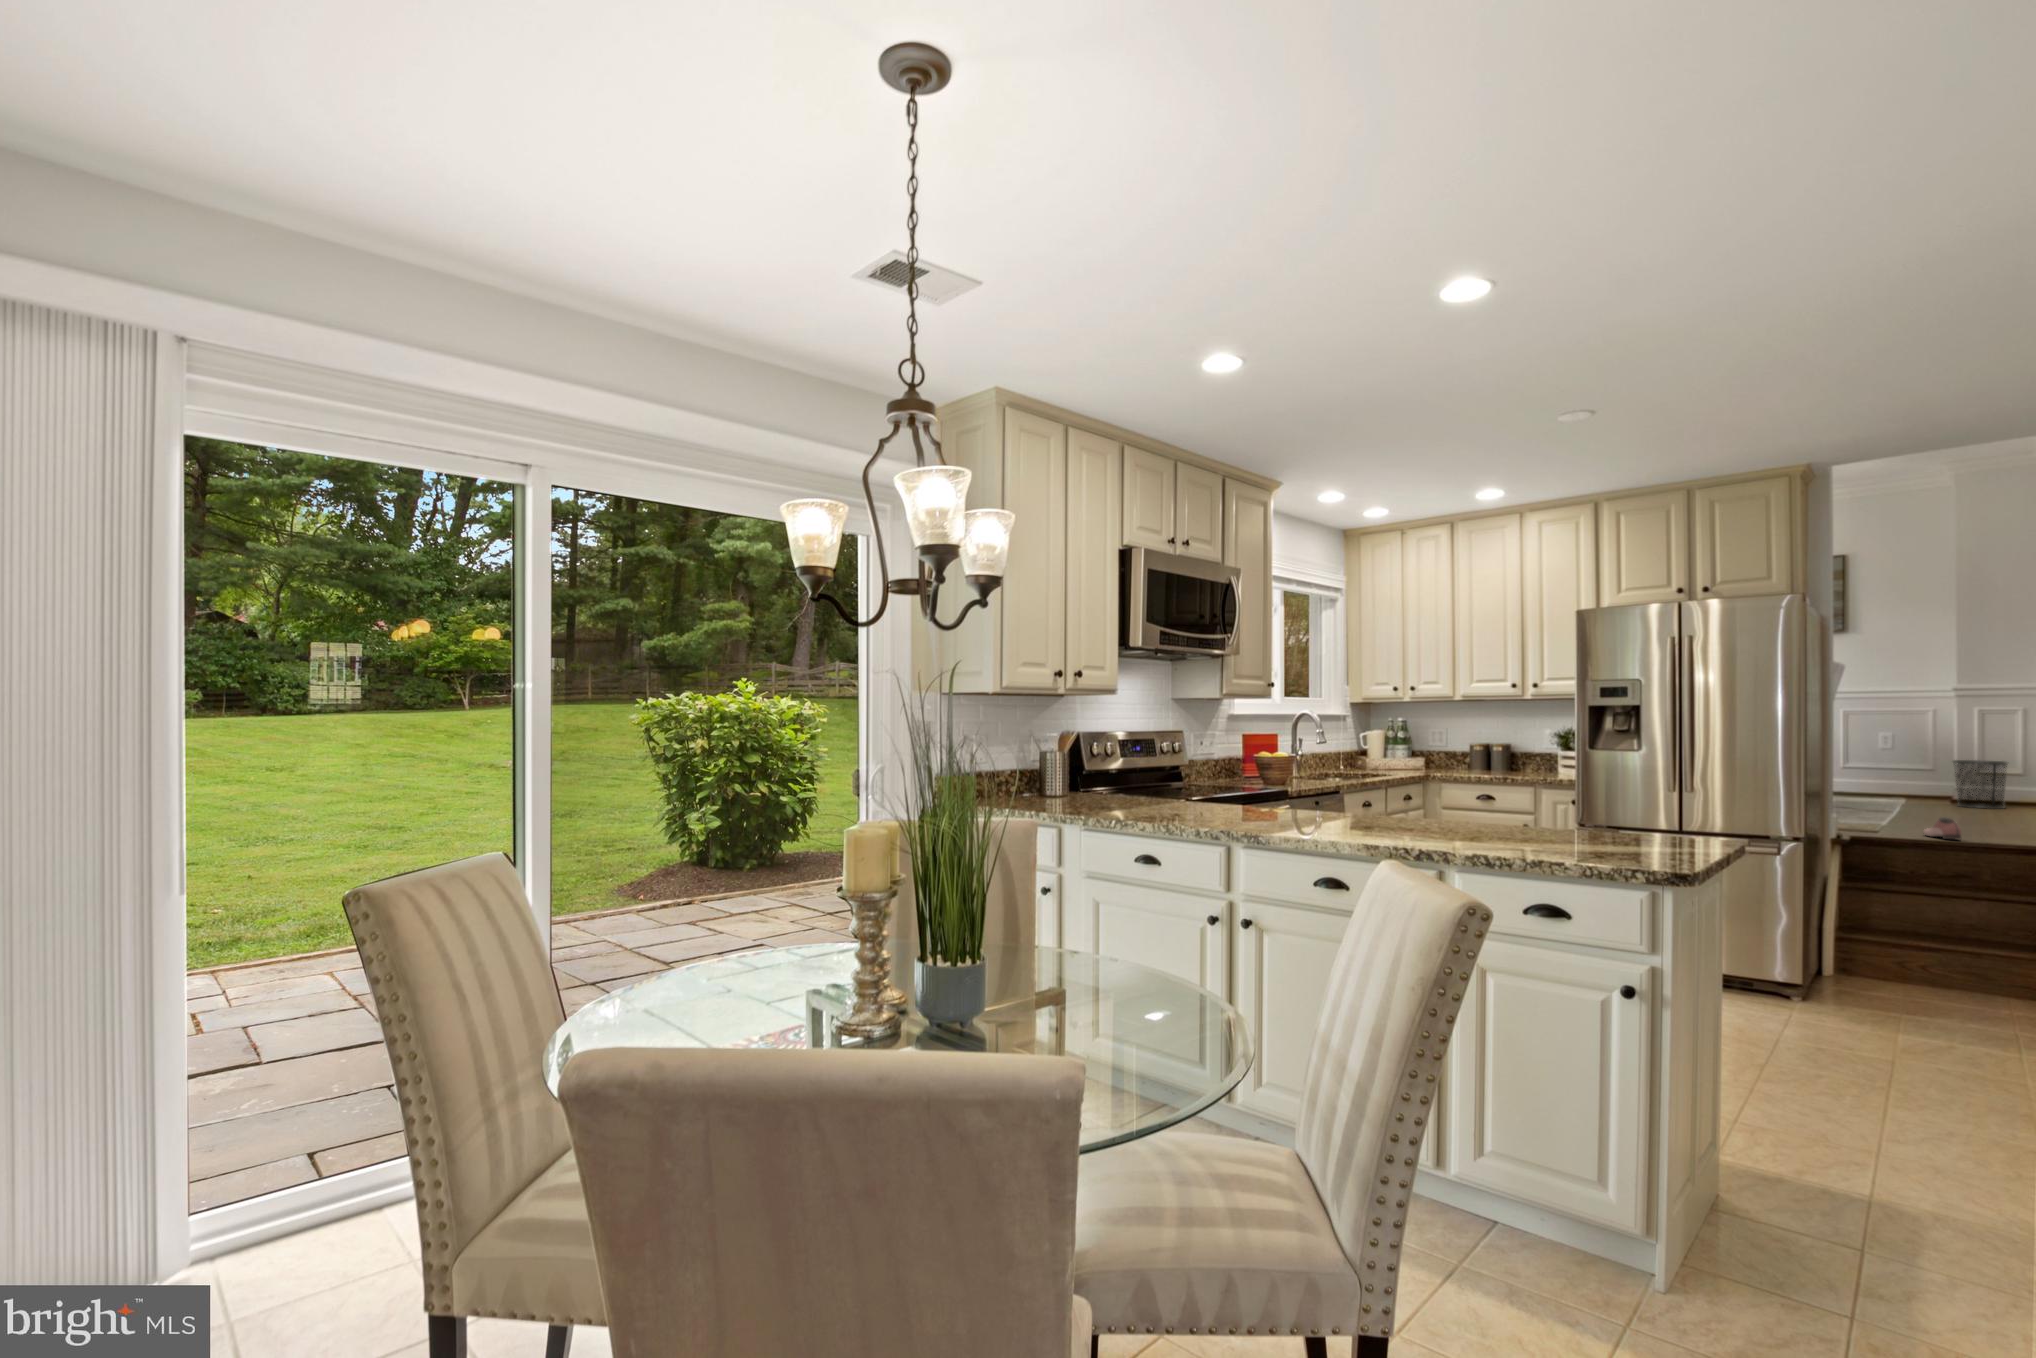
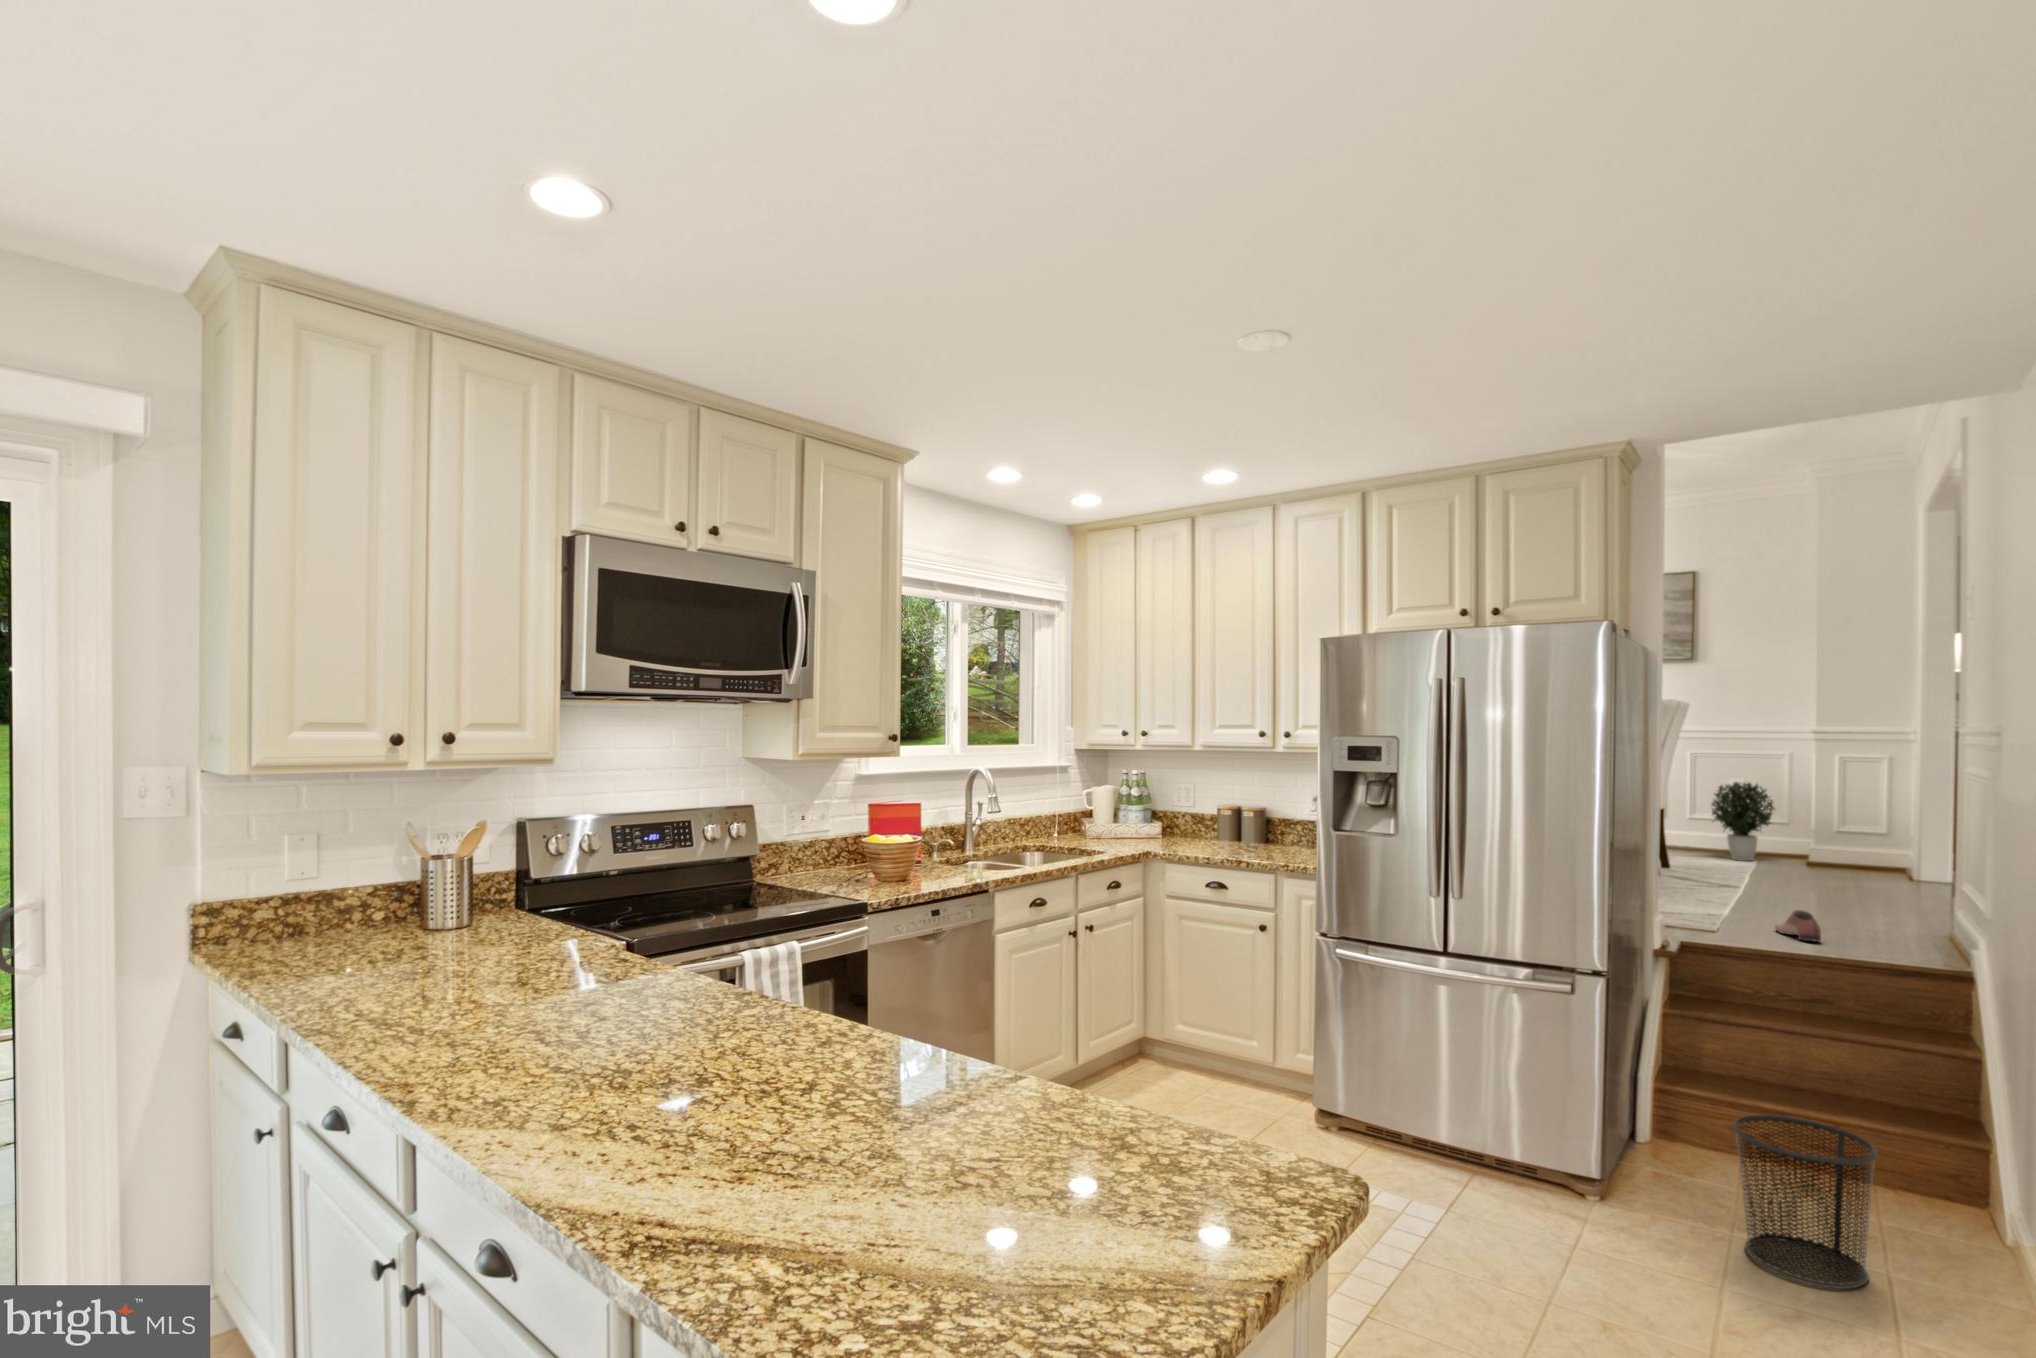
potted plant: none [1859,735,1919,803] -> present [1711,782,1775,861]
waste bin: present [1952,760,2009,809] -> present [1732,1115,1878,1289]

